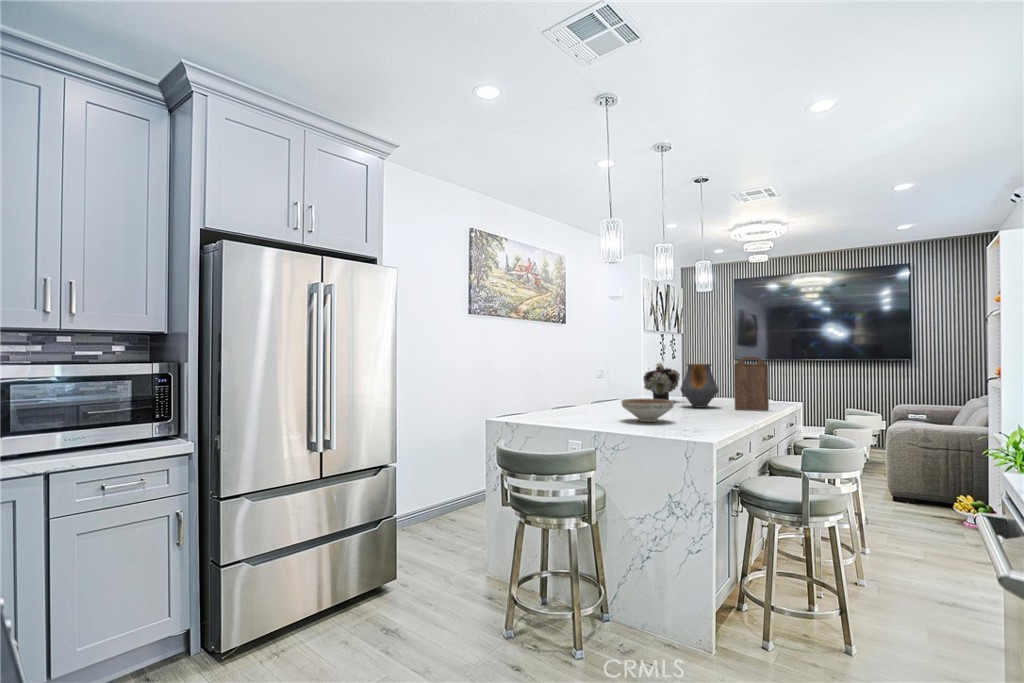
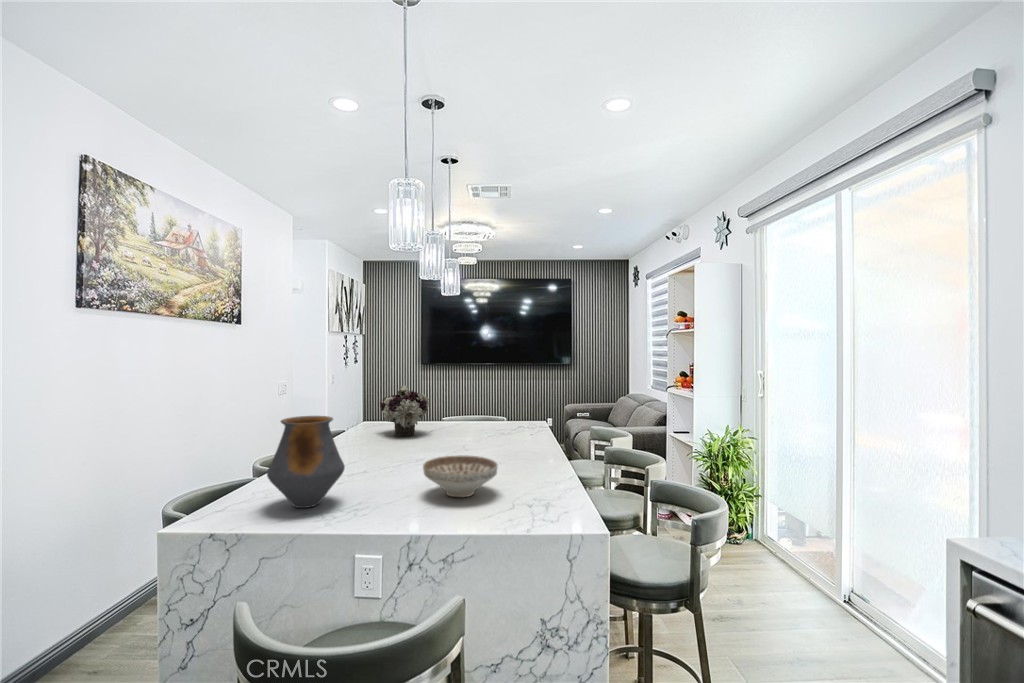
cutting board: present [734,357,769,411] -> none [507,381,543,444]
vase: present [680,364,719,408] -> present [267,416,345,508]

